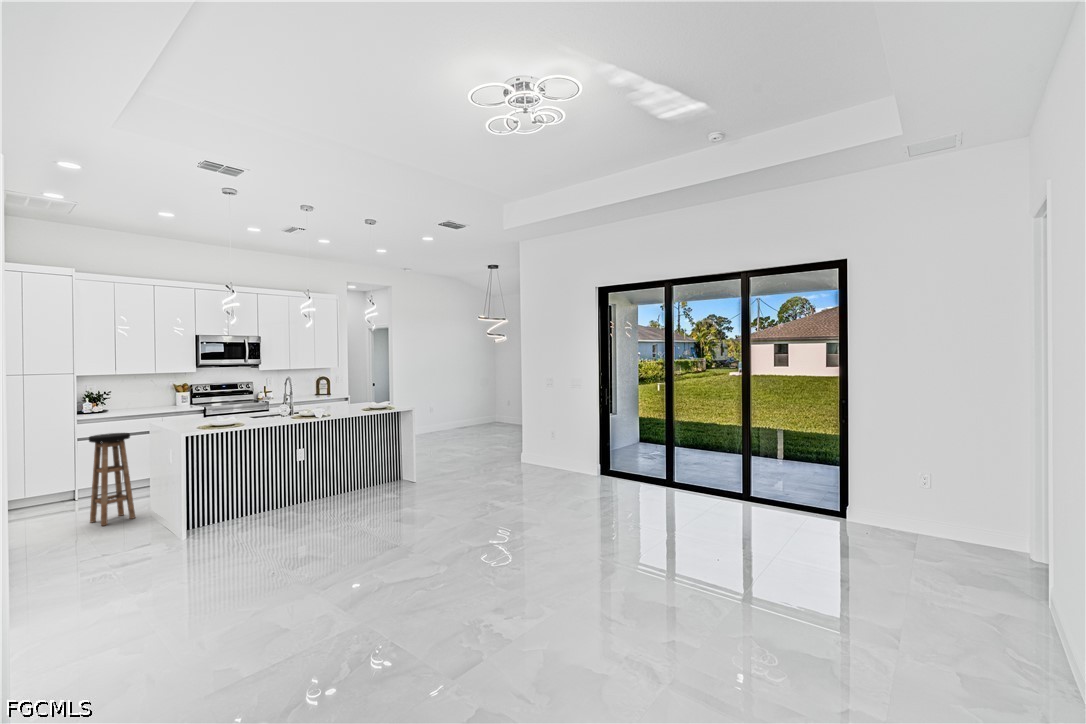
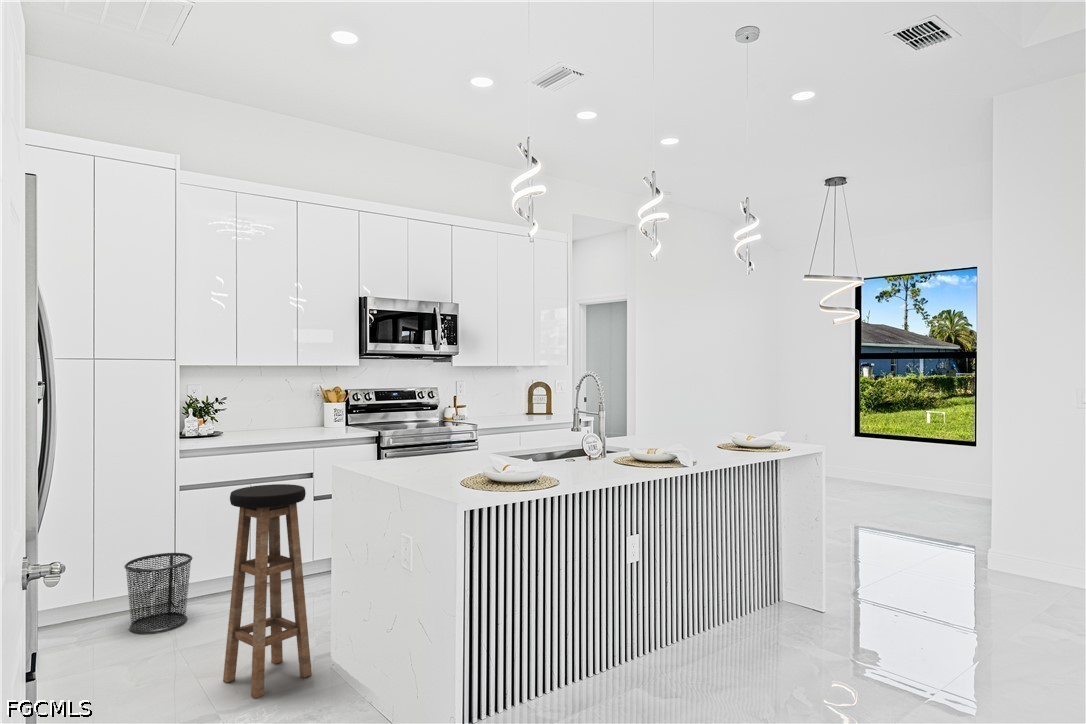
waste bin: none [43,472,83,511] -> present [124,553,192,633]

